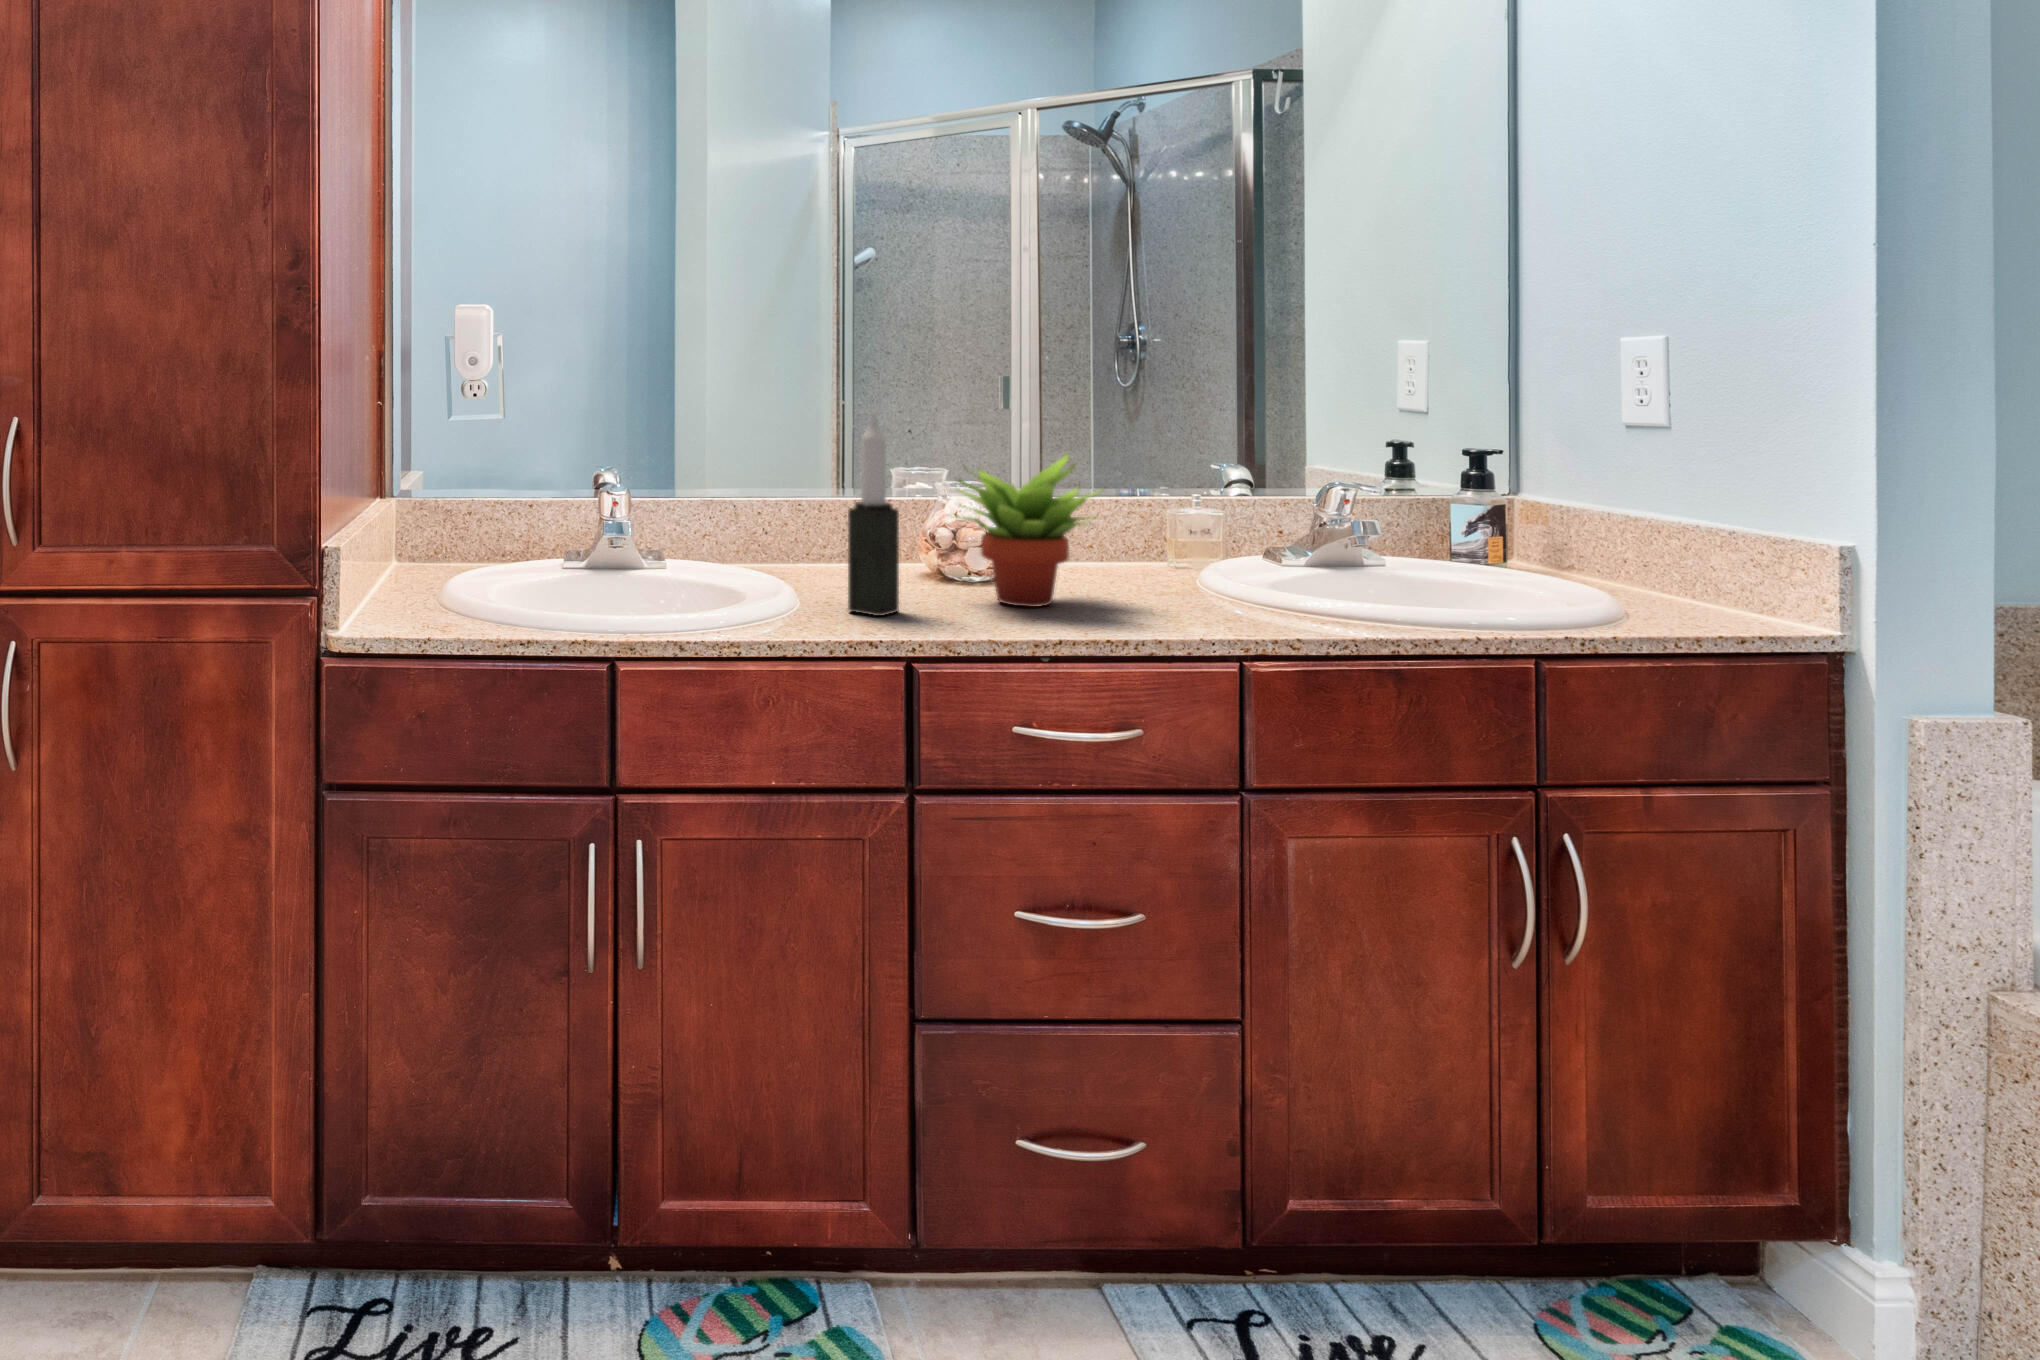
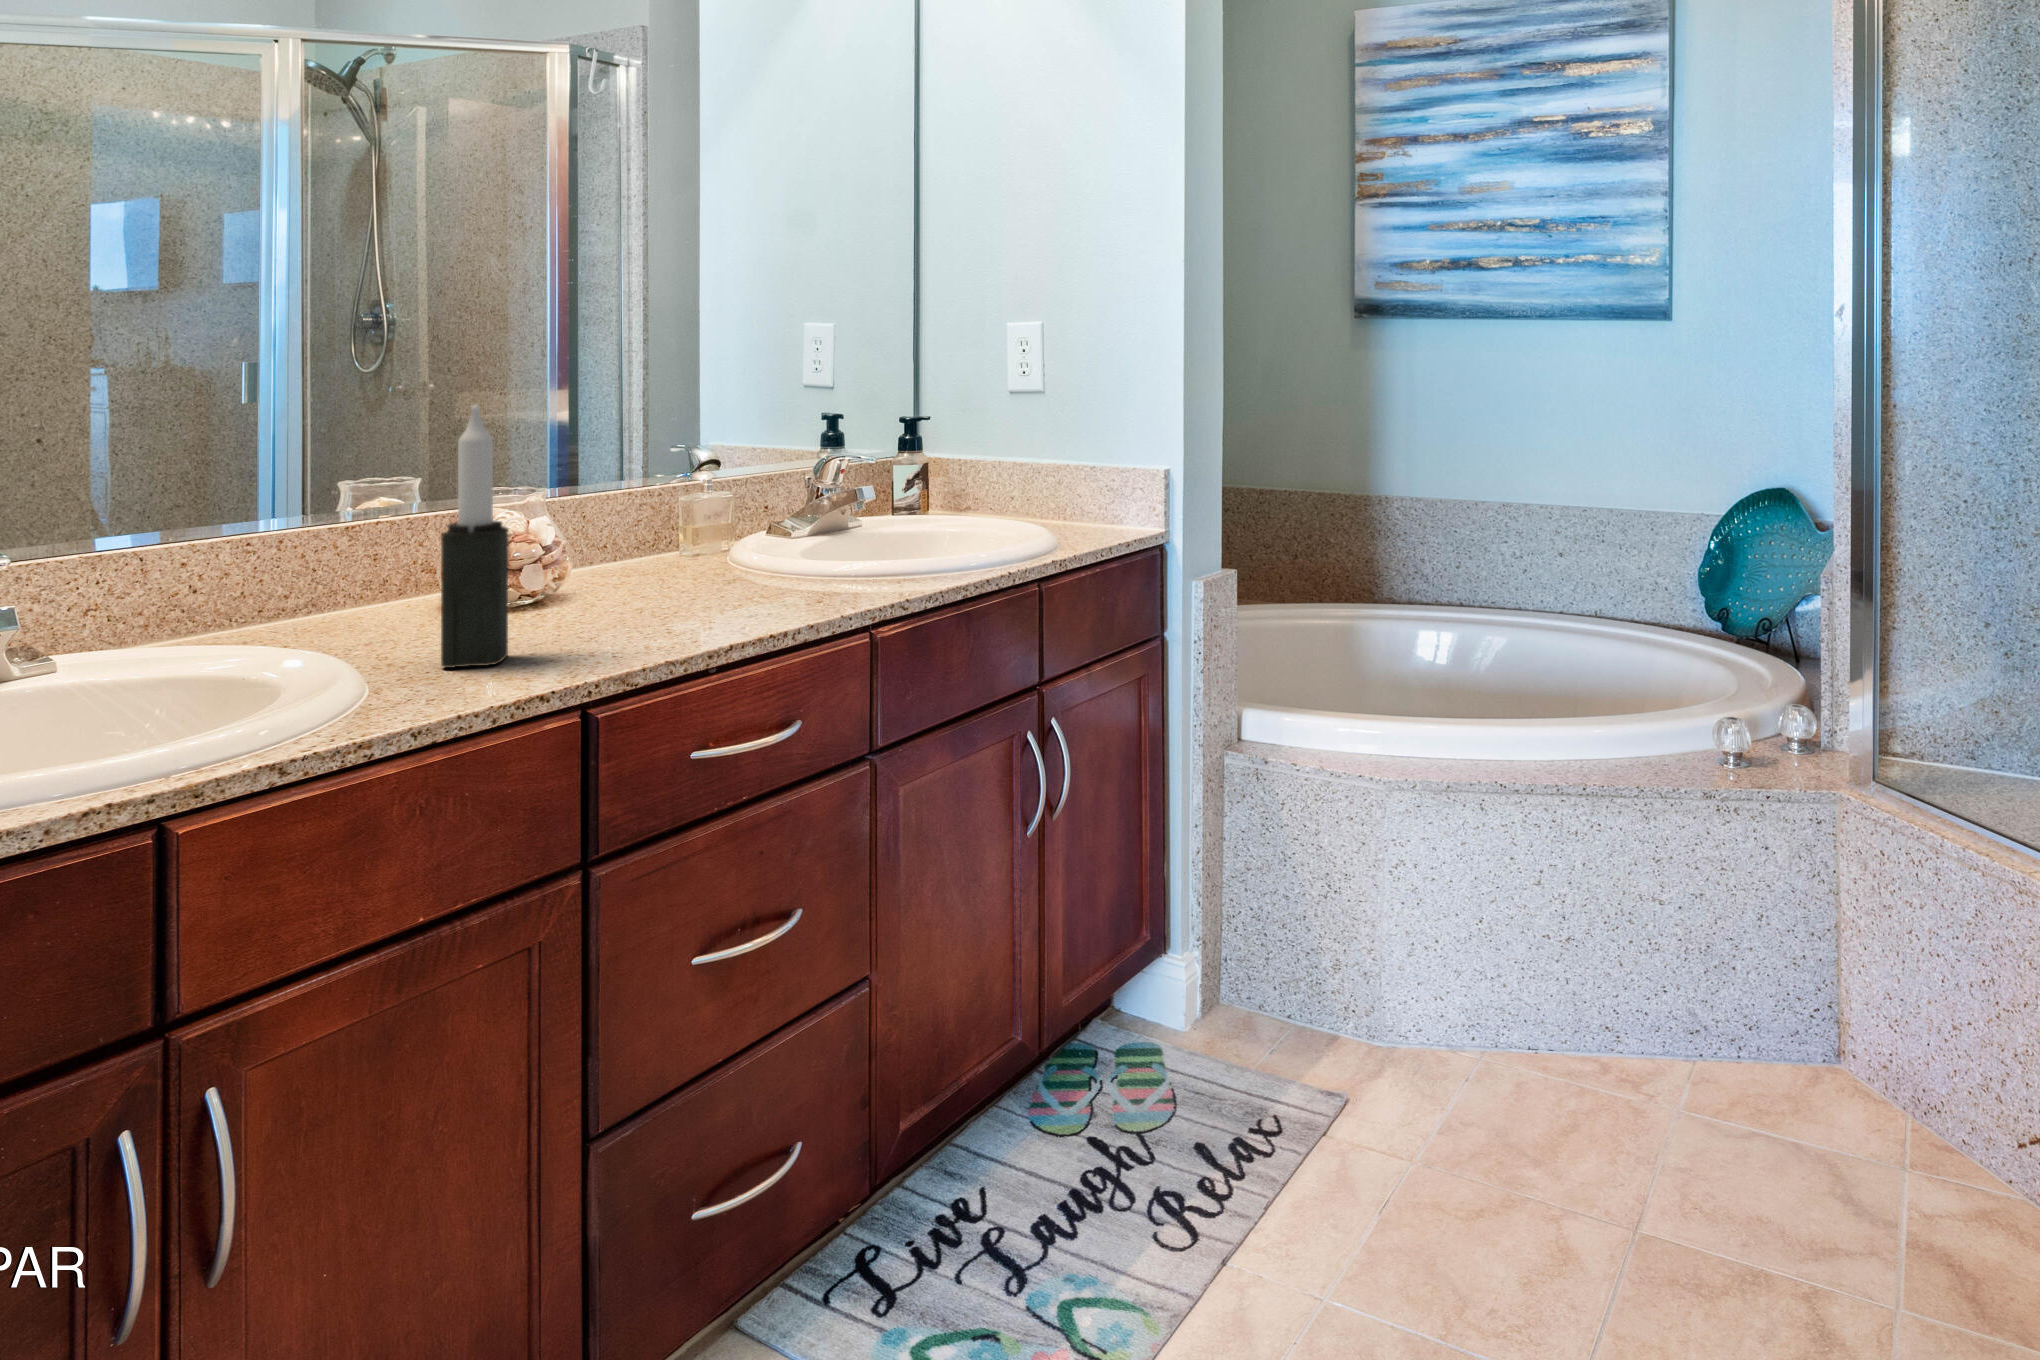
succulent plant: present [948,453,1103,607] -> none [534,443,722,622]

